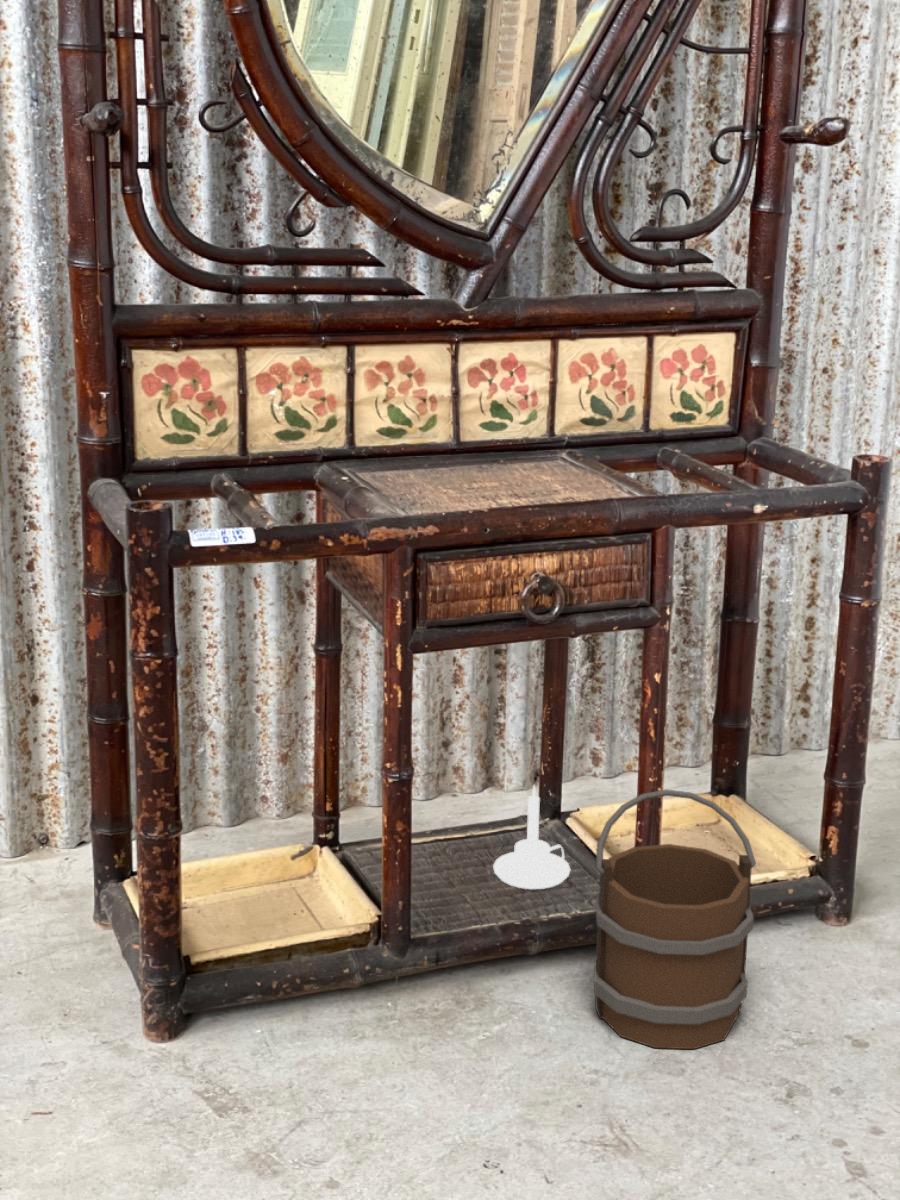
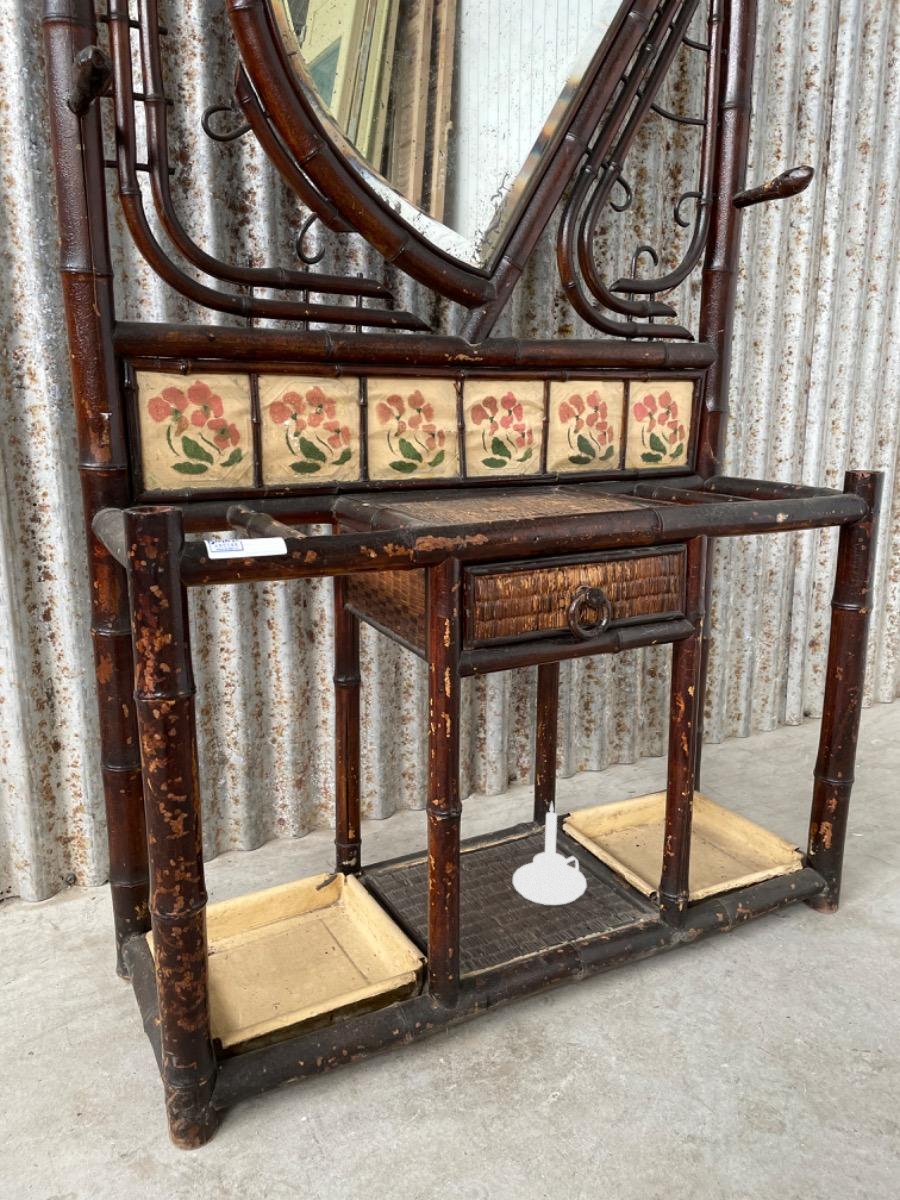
bucket: present [594,790,756,1049] -> none [647,806,821,1093]

